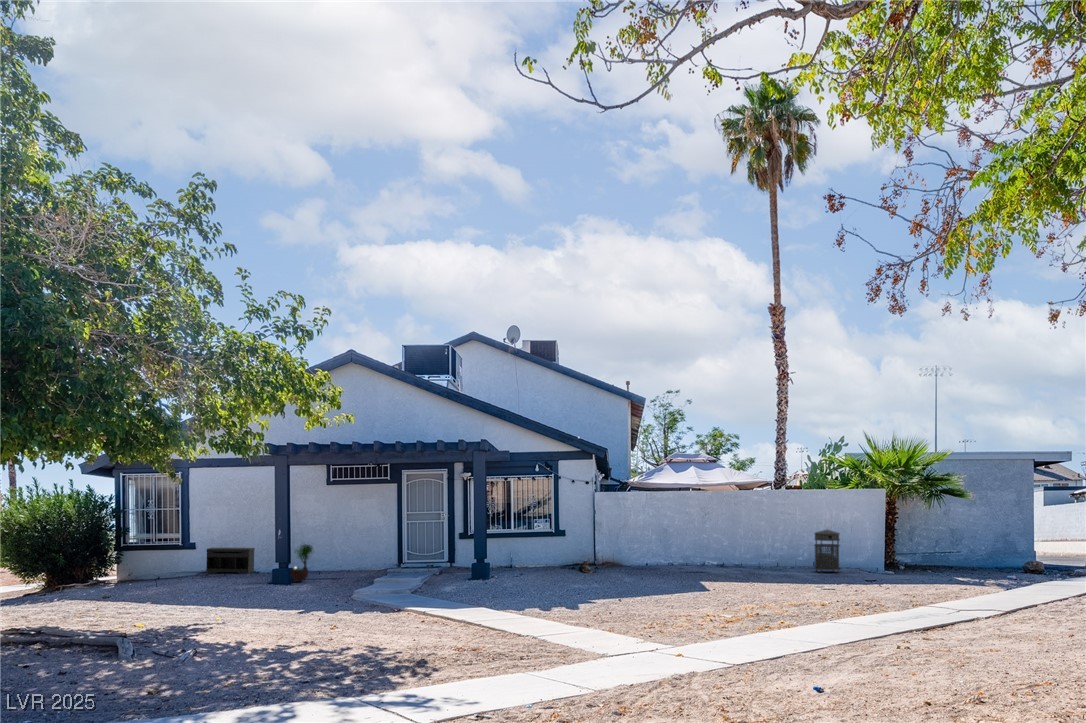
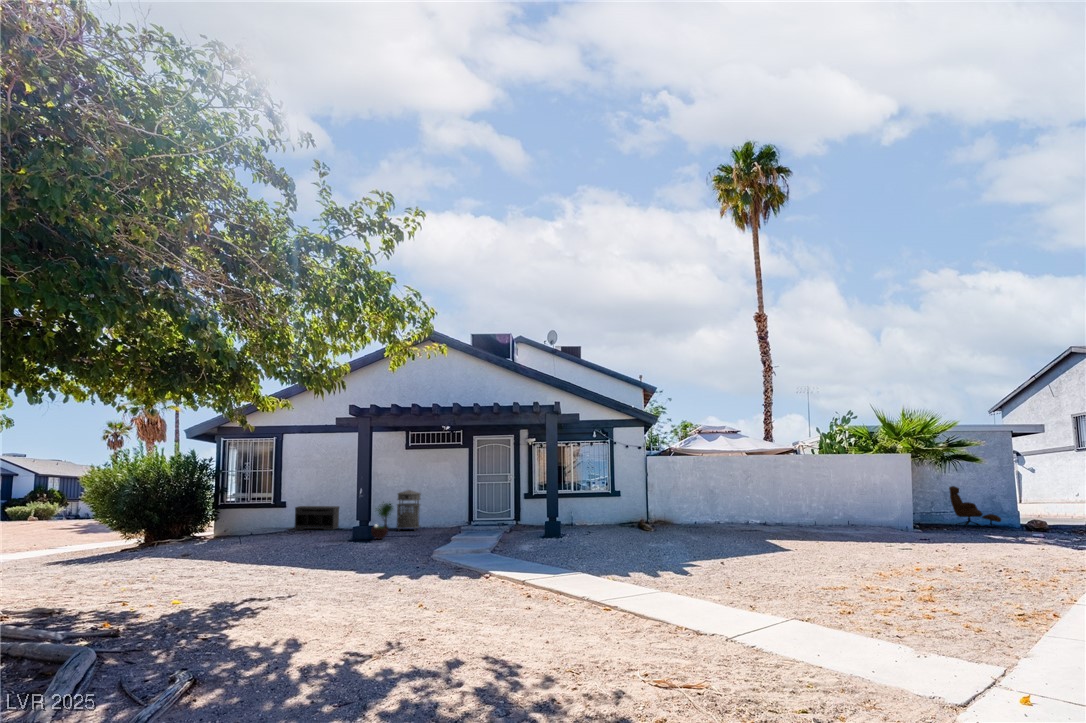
lounge chair: none [952,523,1006,570] -> present [949,486,1001,526]
trash can: present [814,530,840,572] -> present [397,490,421,530]

